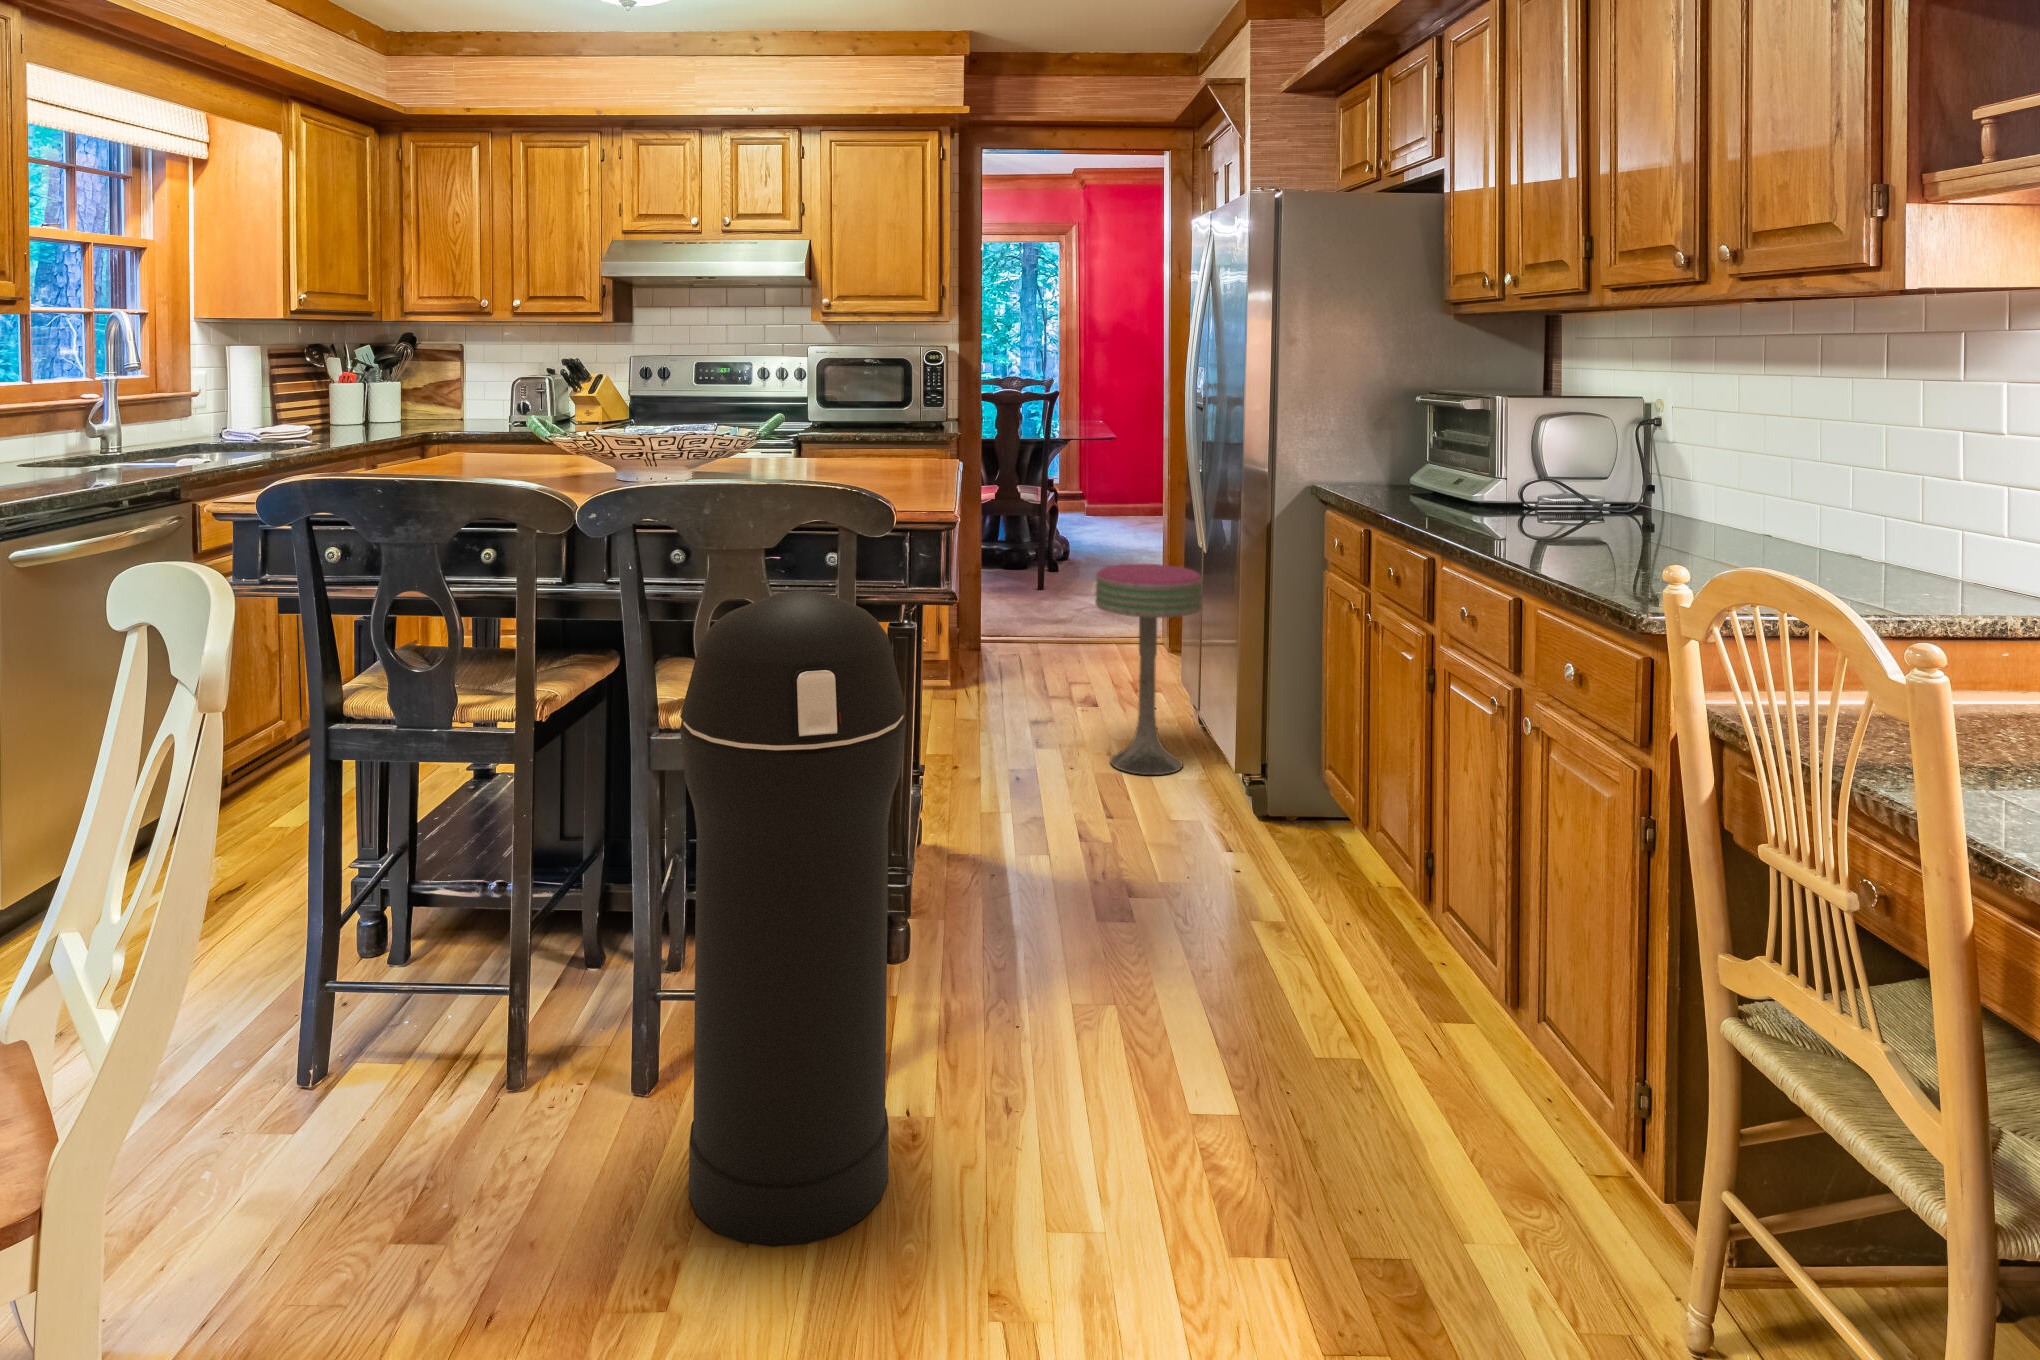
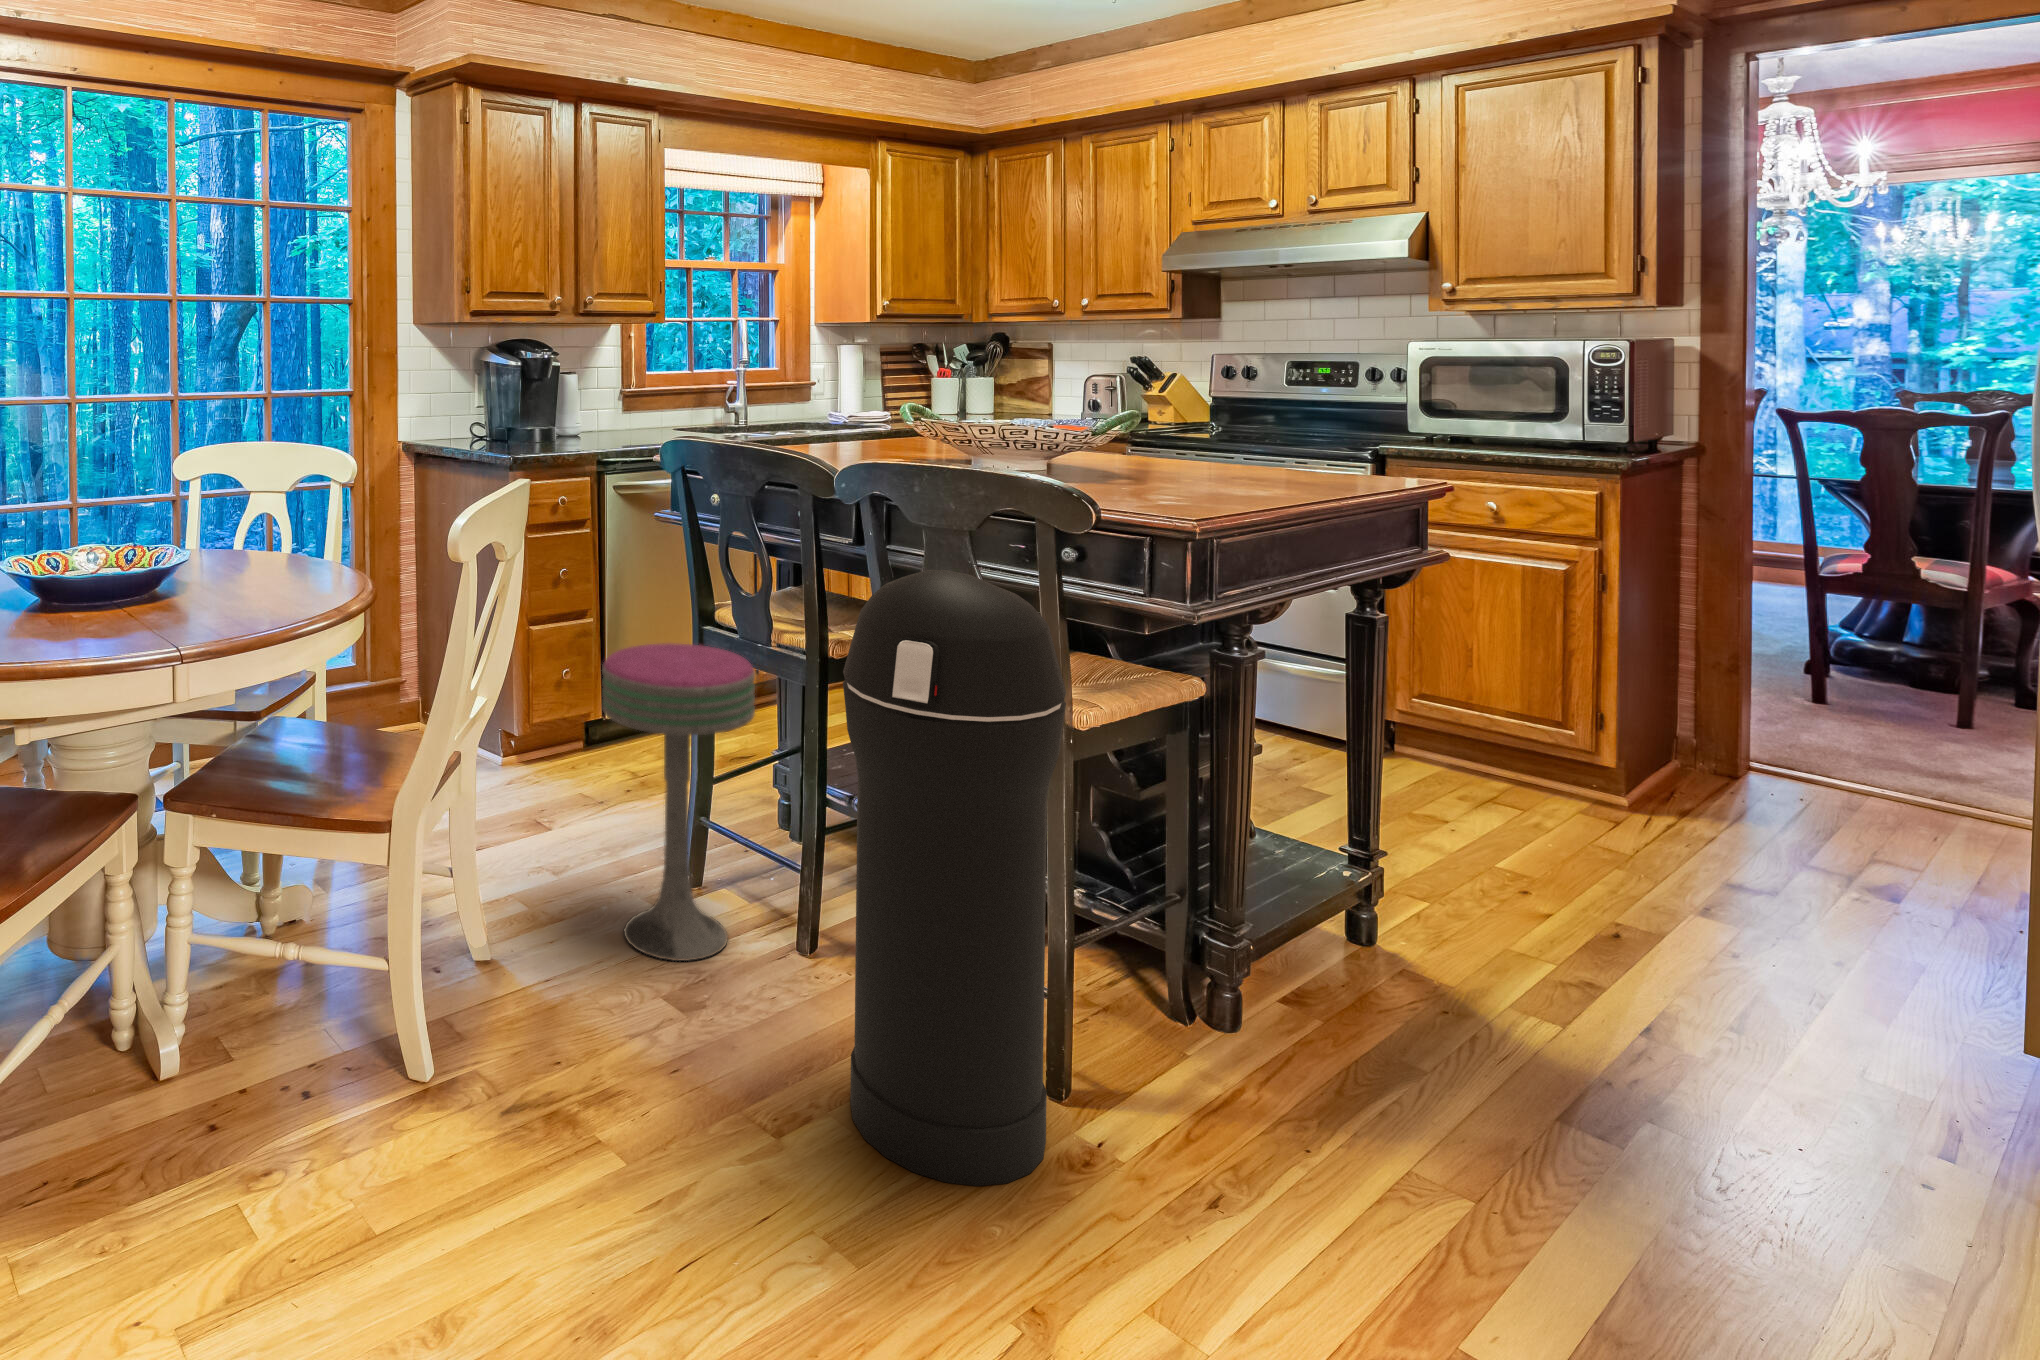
bar stool: present [1095,564,1202,775] -> present [602,643,755,961]

